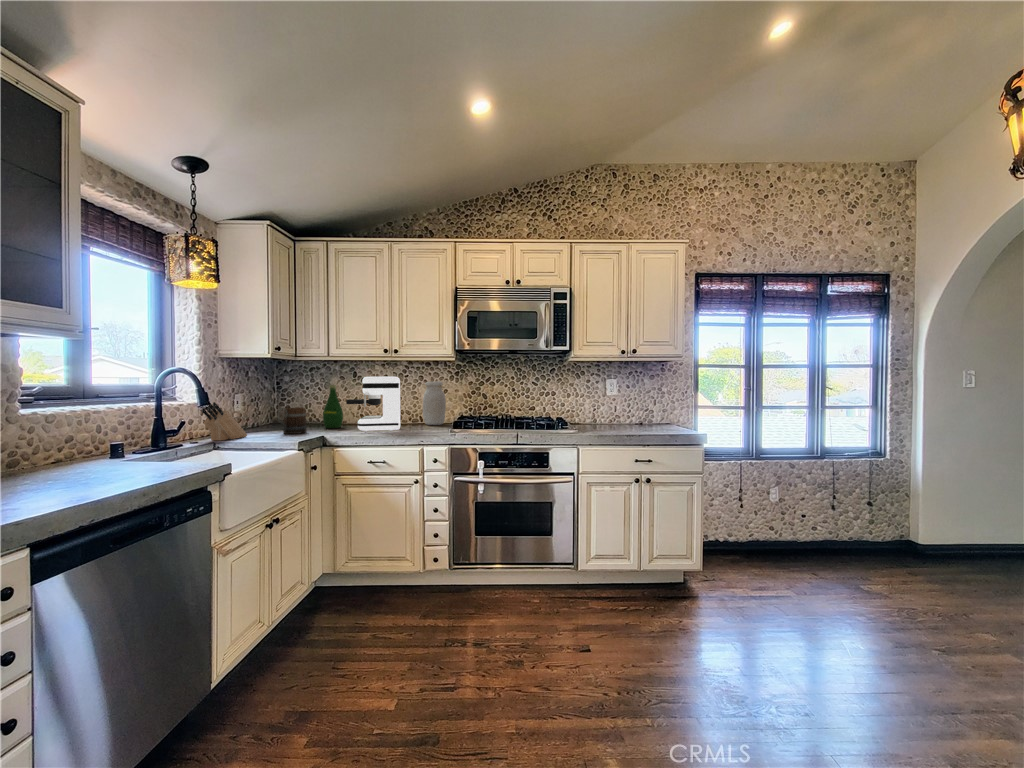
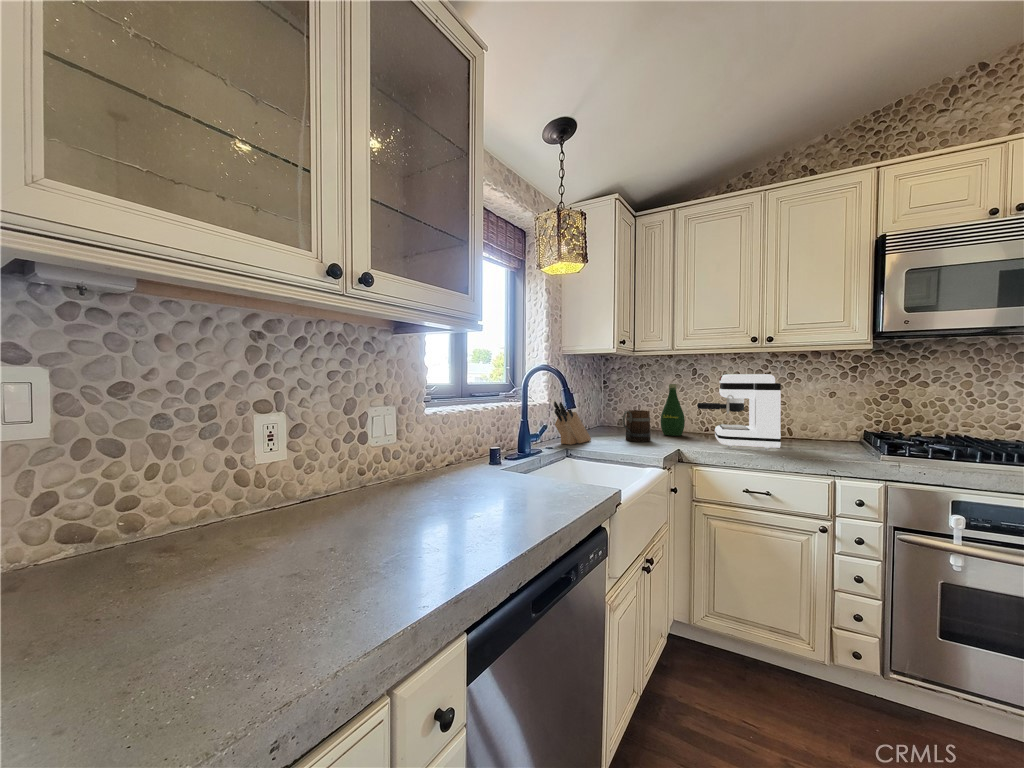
jar: present [423,381,446,425] -> none [796,381,837,442]

